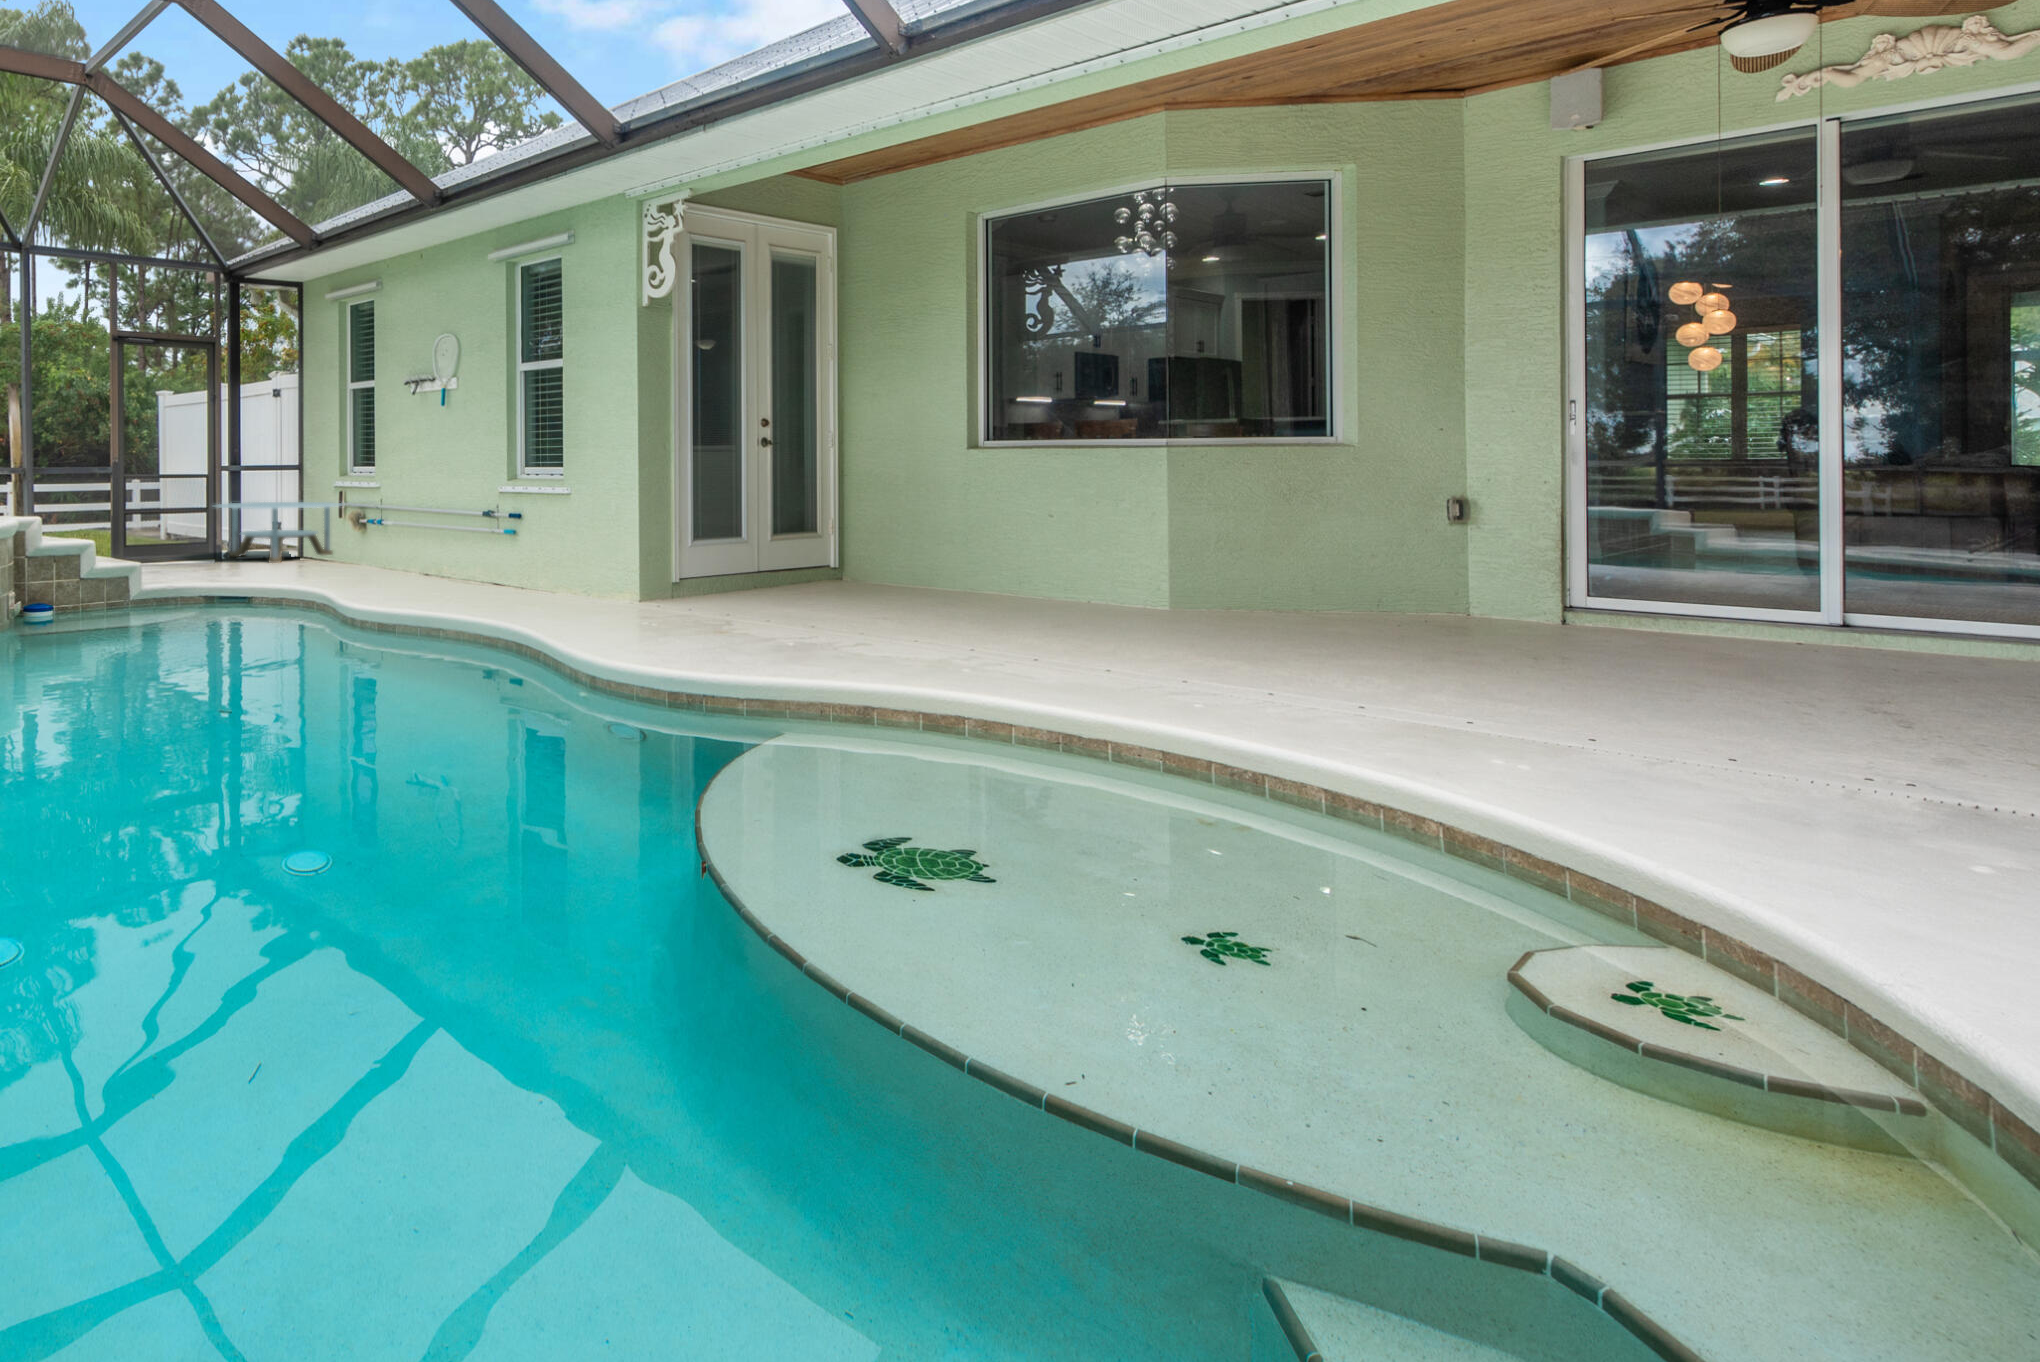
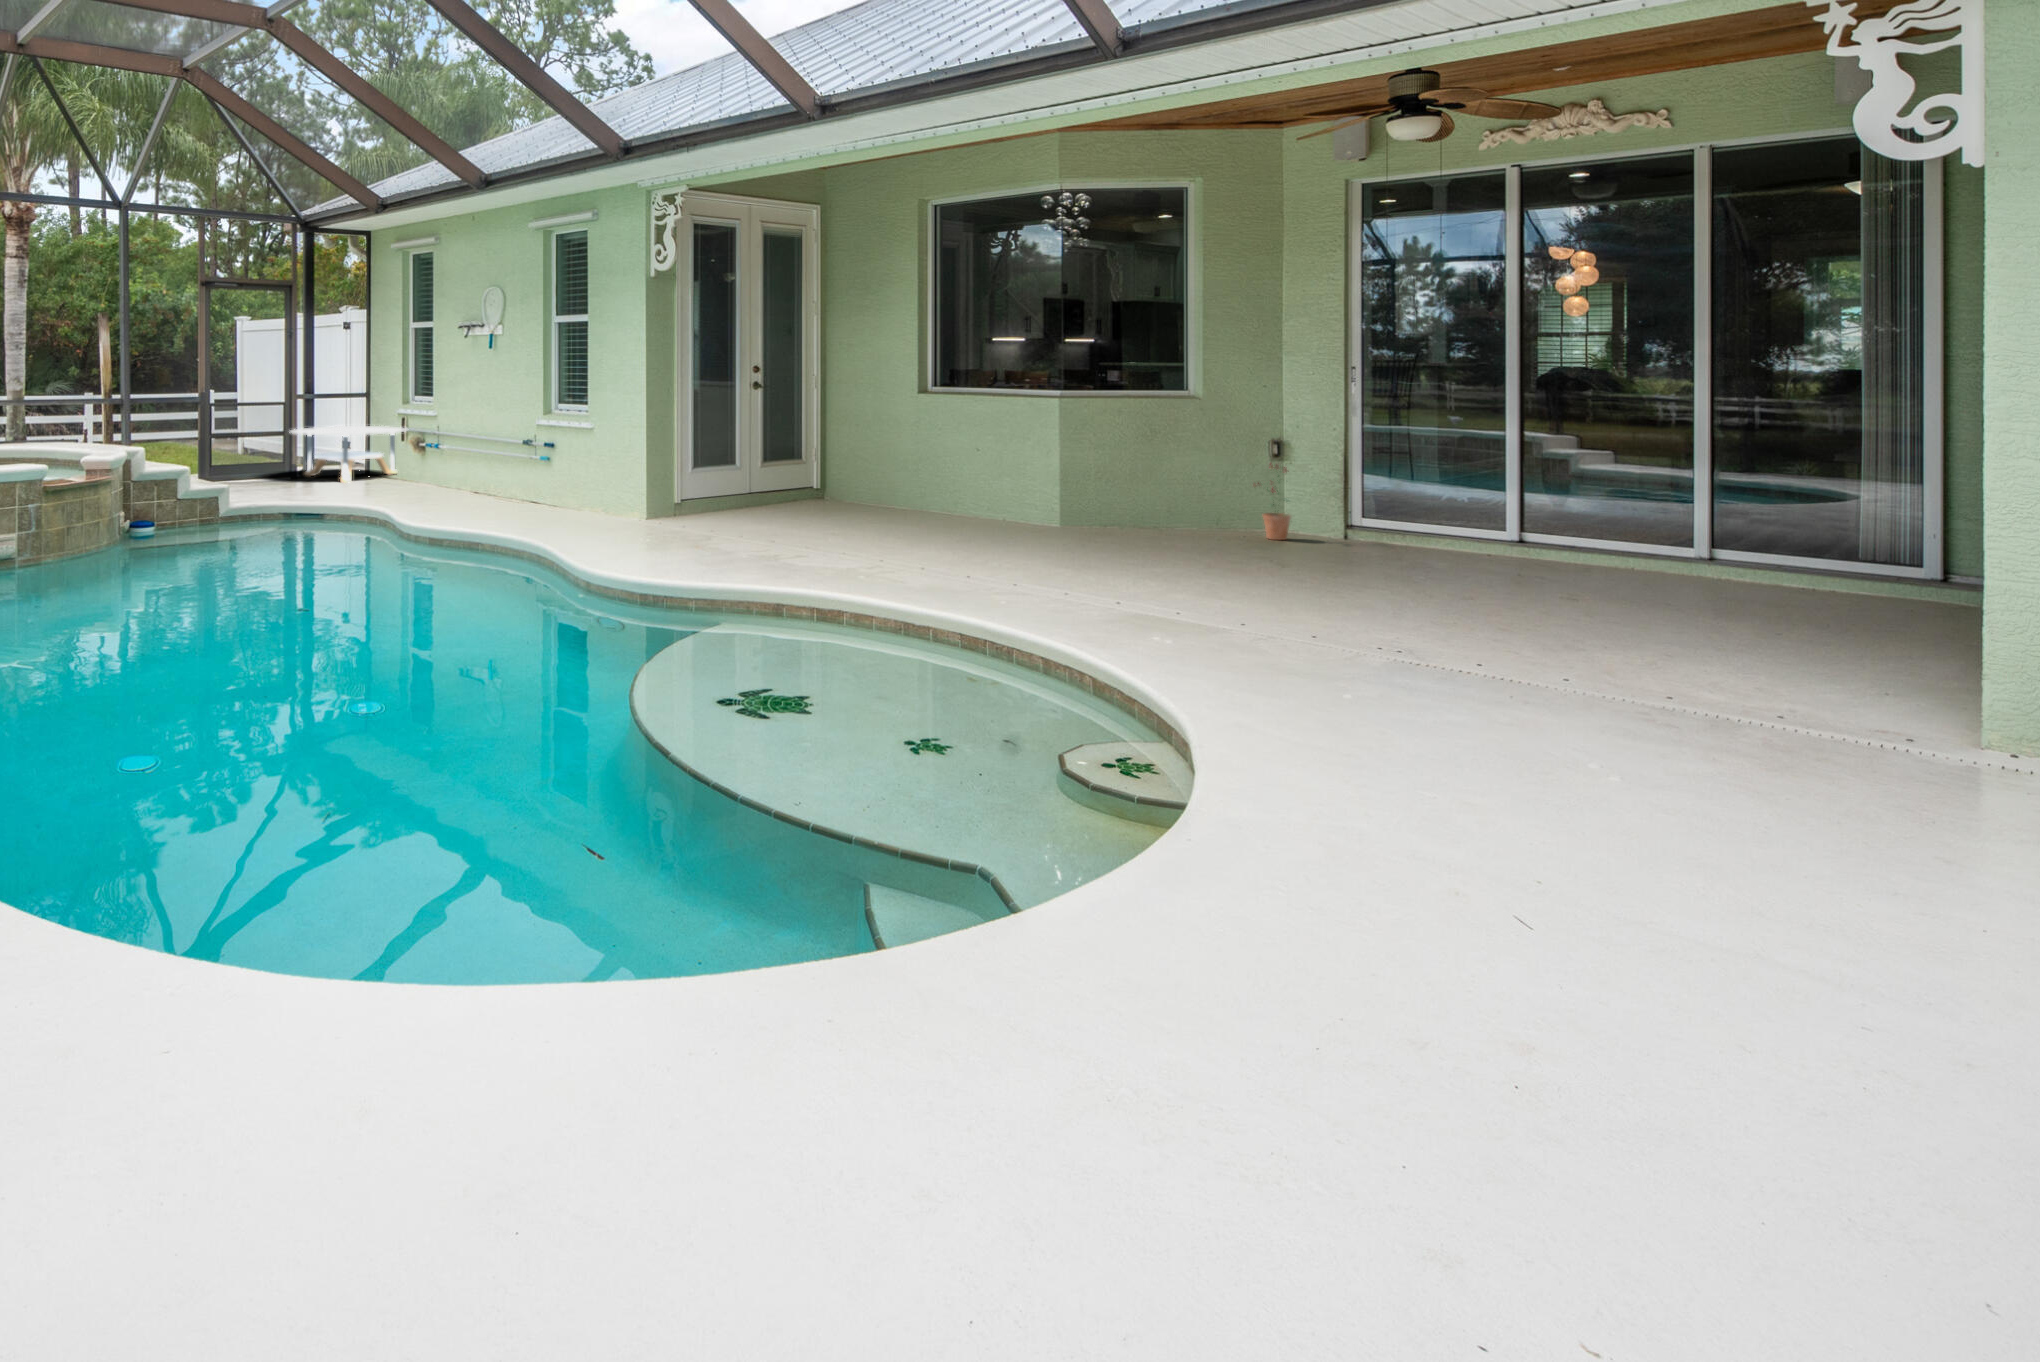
potted plant: none [1431,523,1498,623] -> present [1255,463,1291,540]

